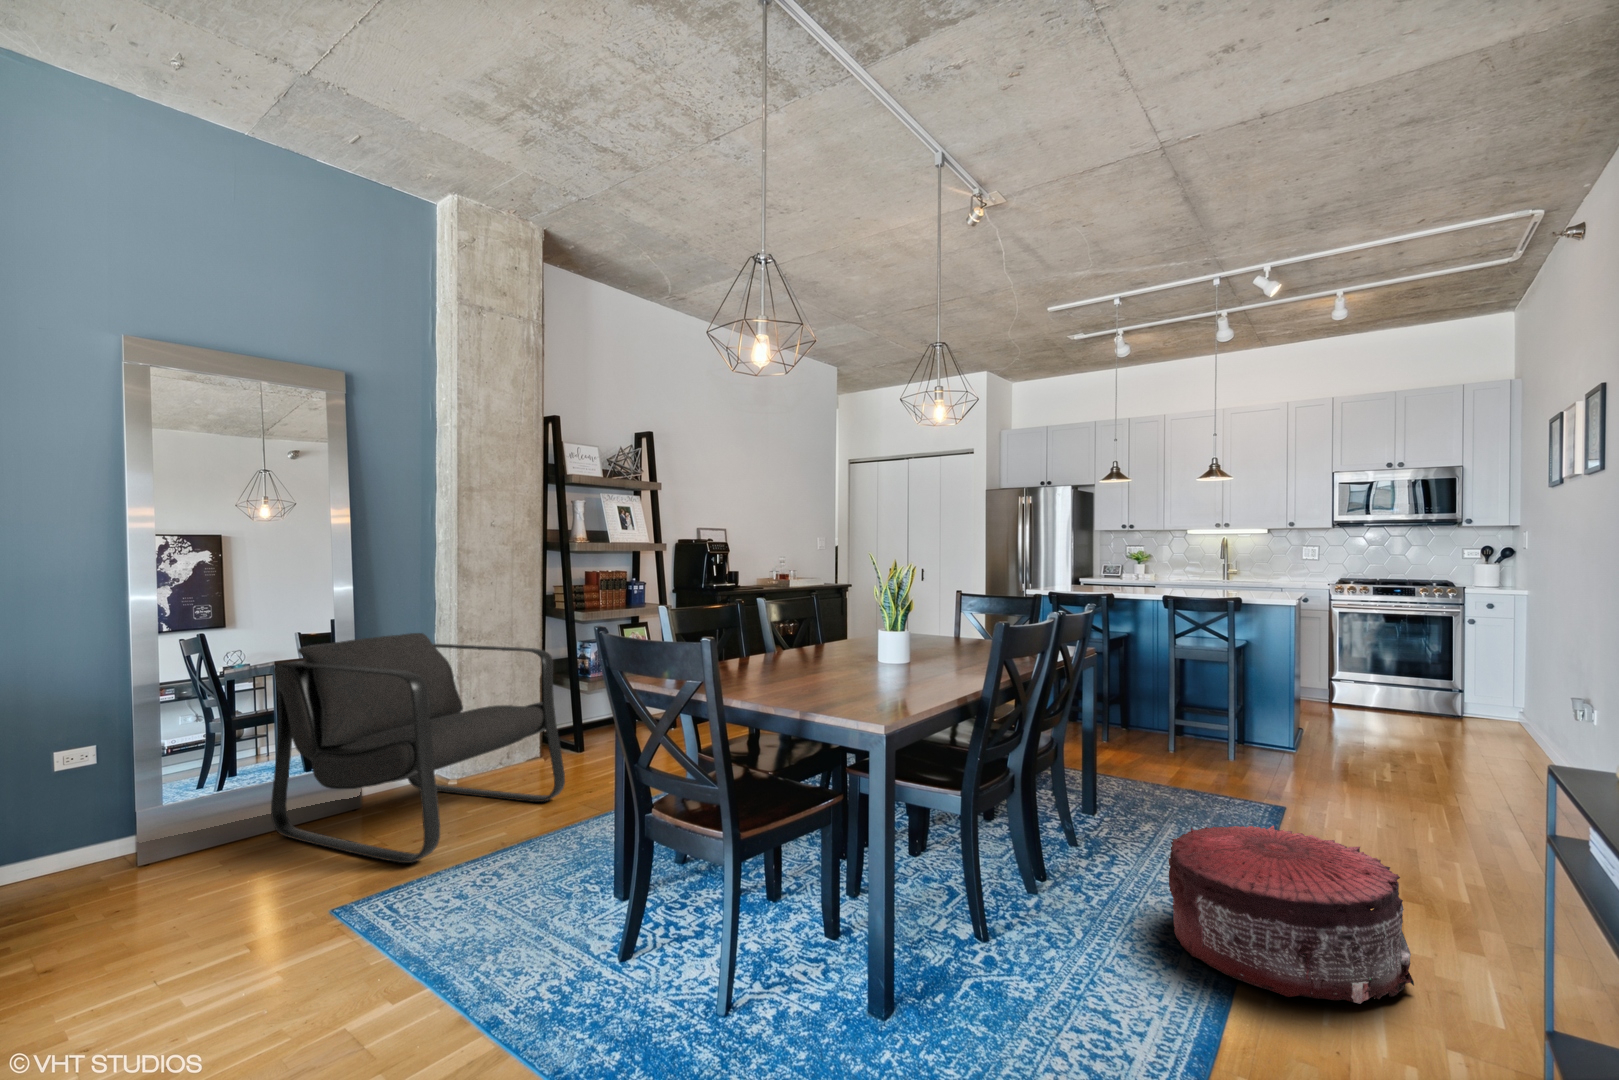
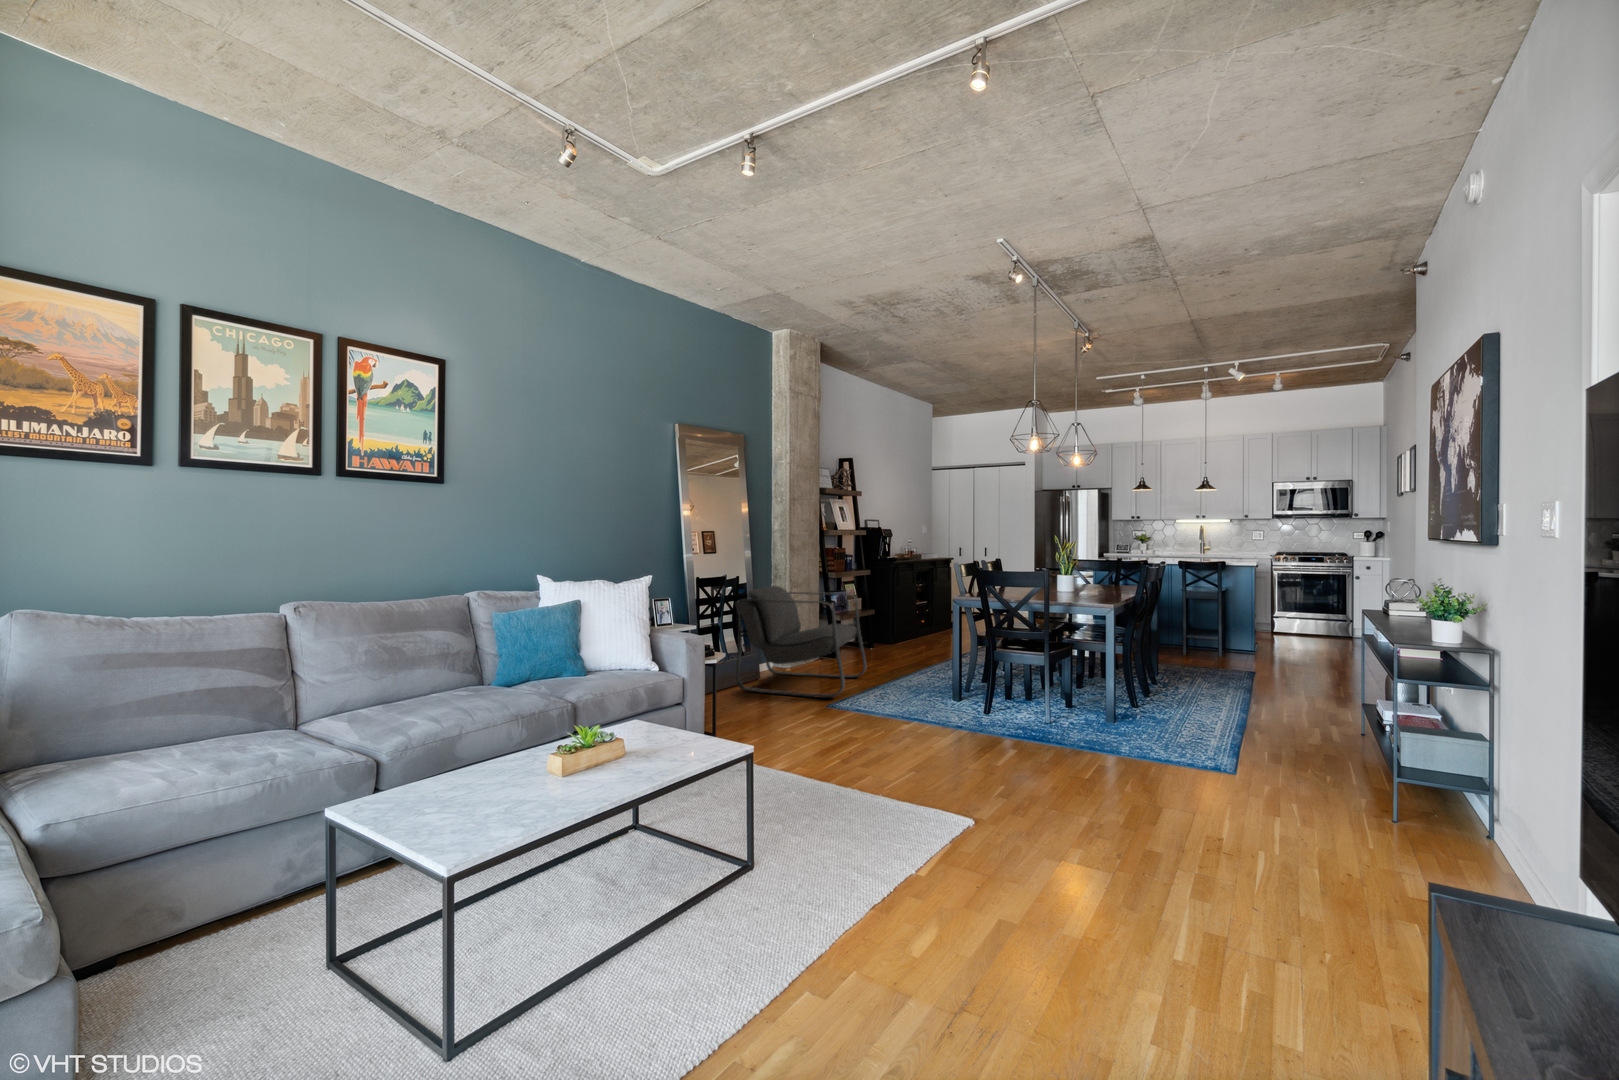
pouf: present [1168,825,1414,1004] -> none [1216,666,1328,726]

